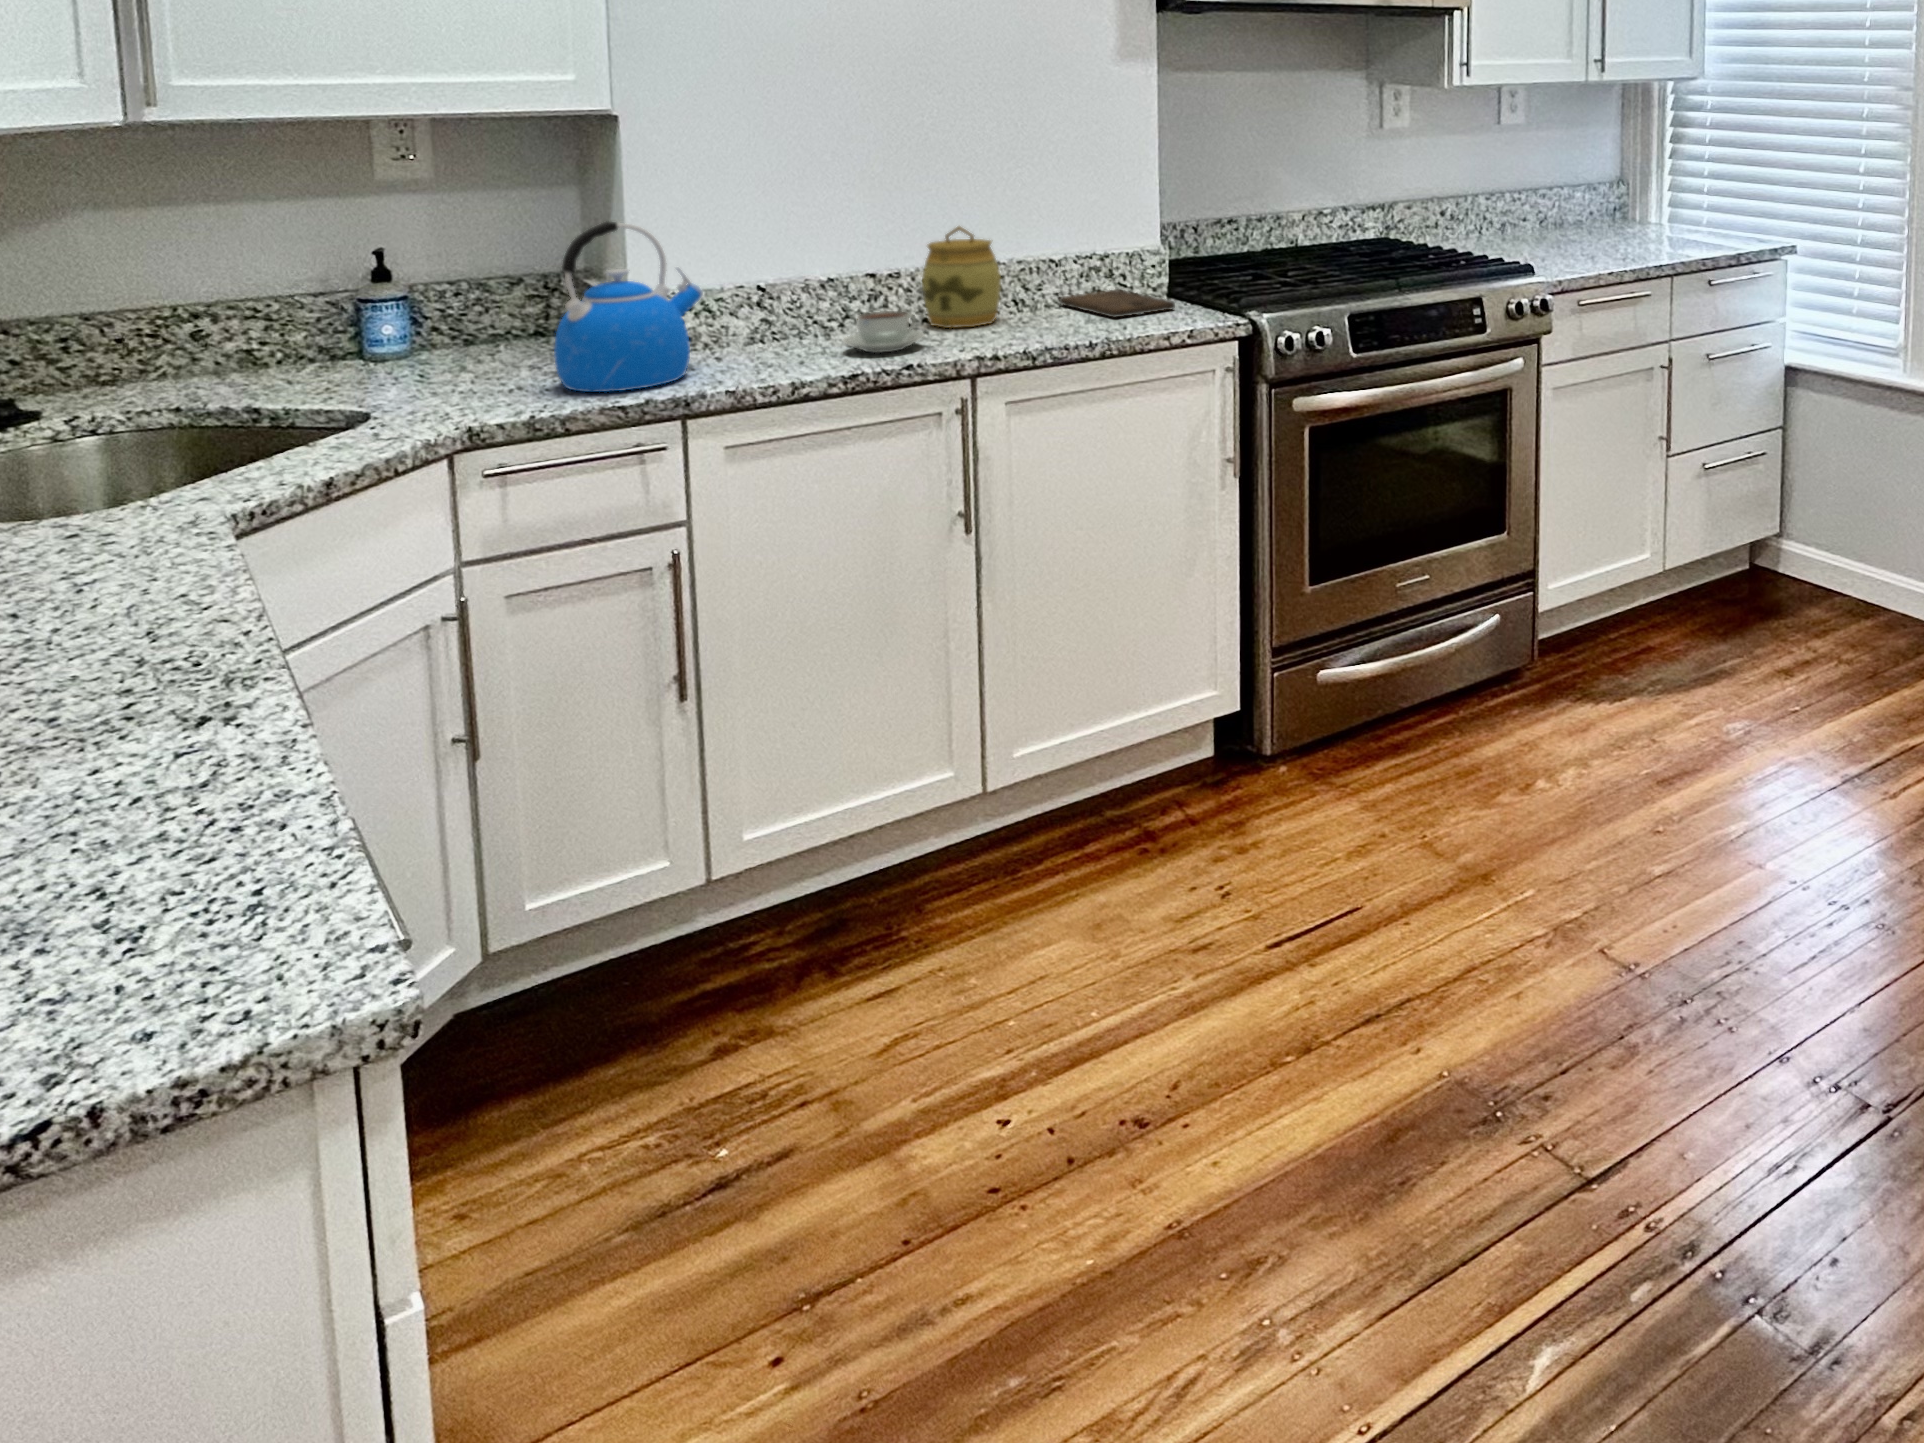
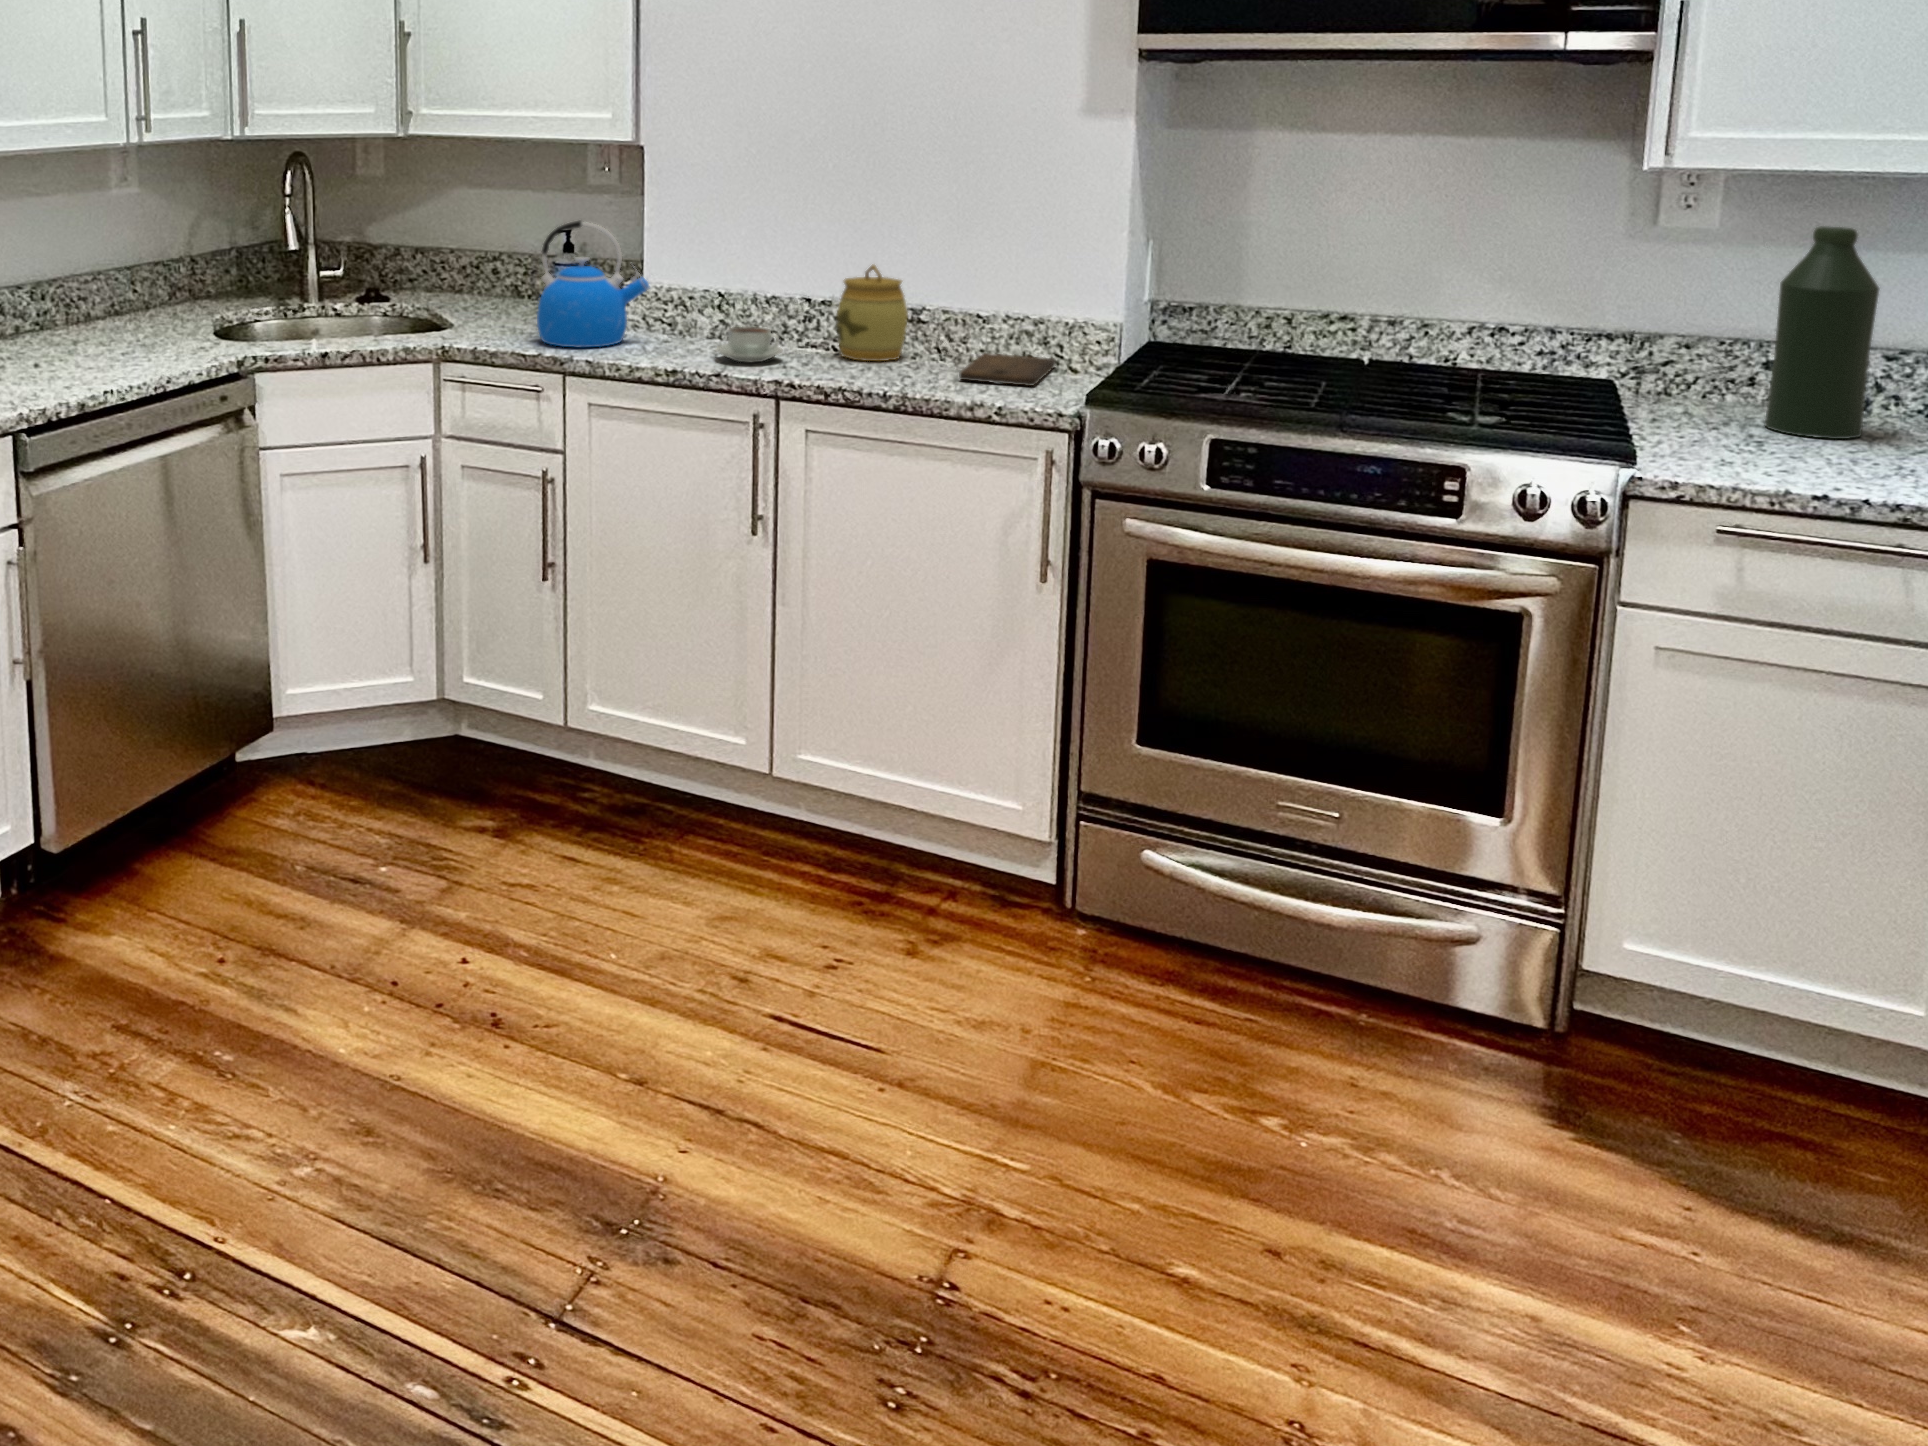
bottle: none [1484,118,1532,248] -> present [1765,226,1879,439]

